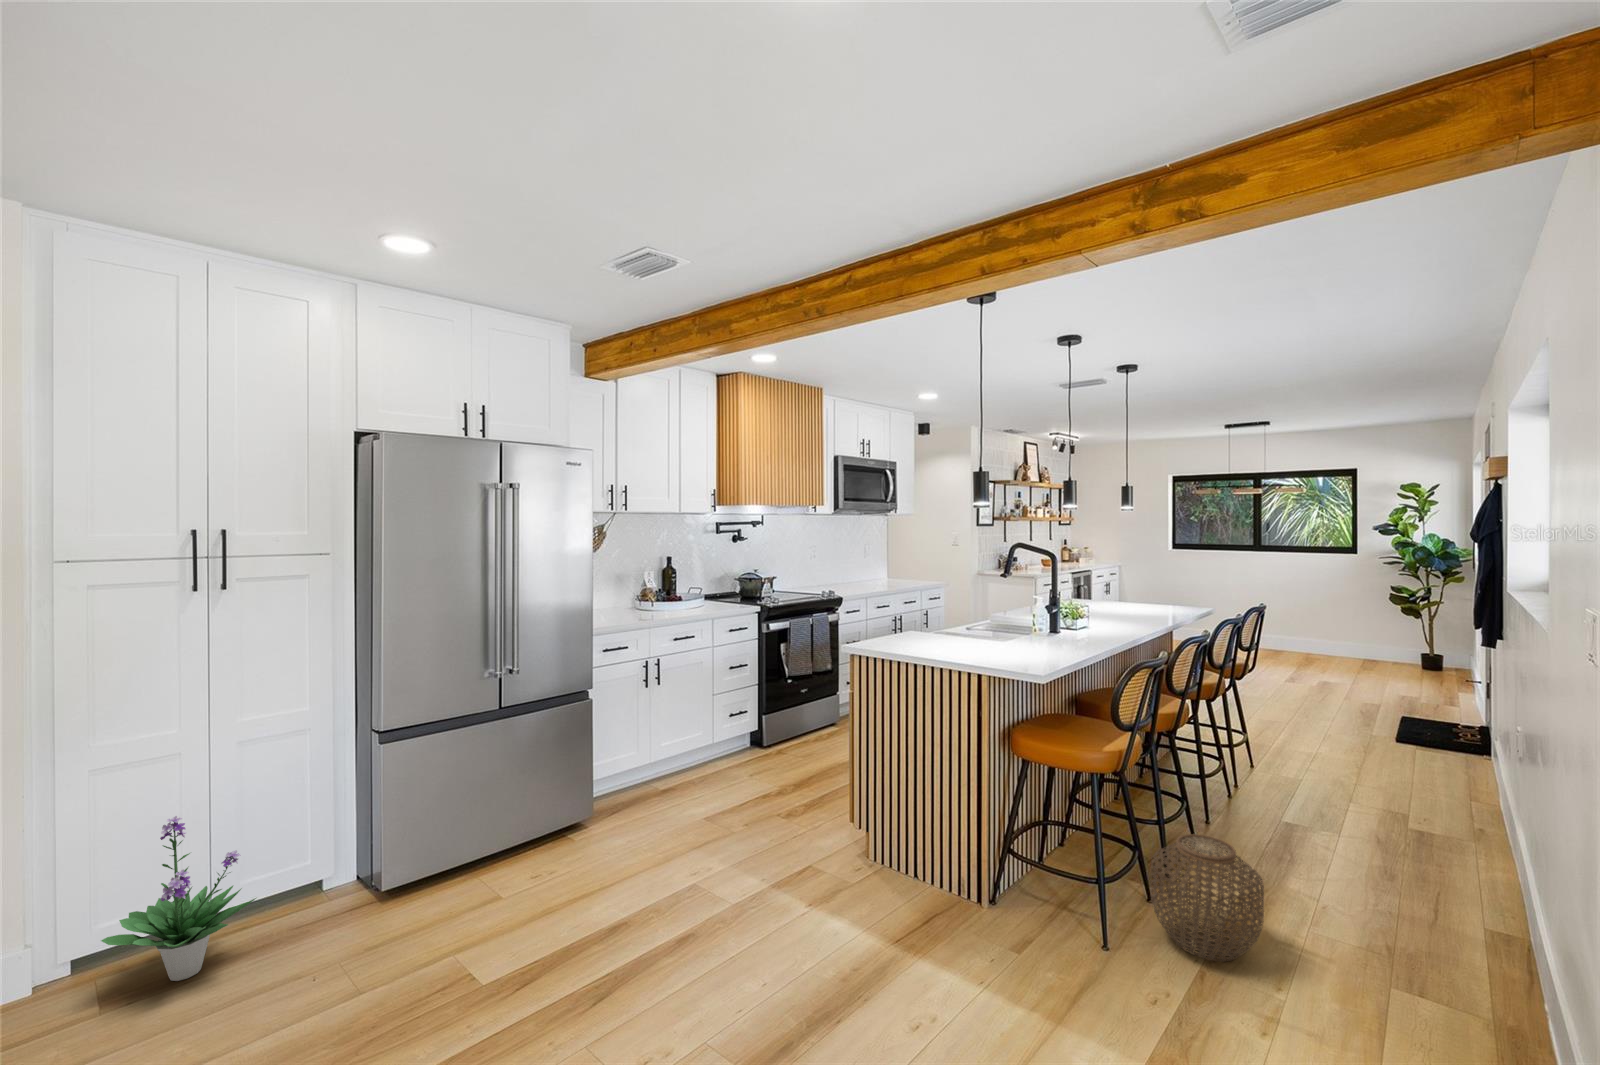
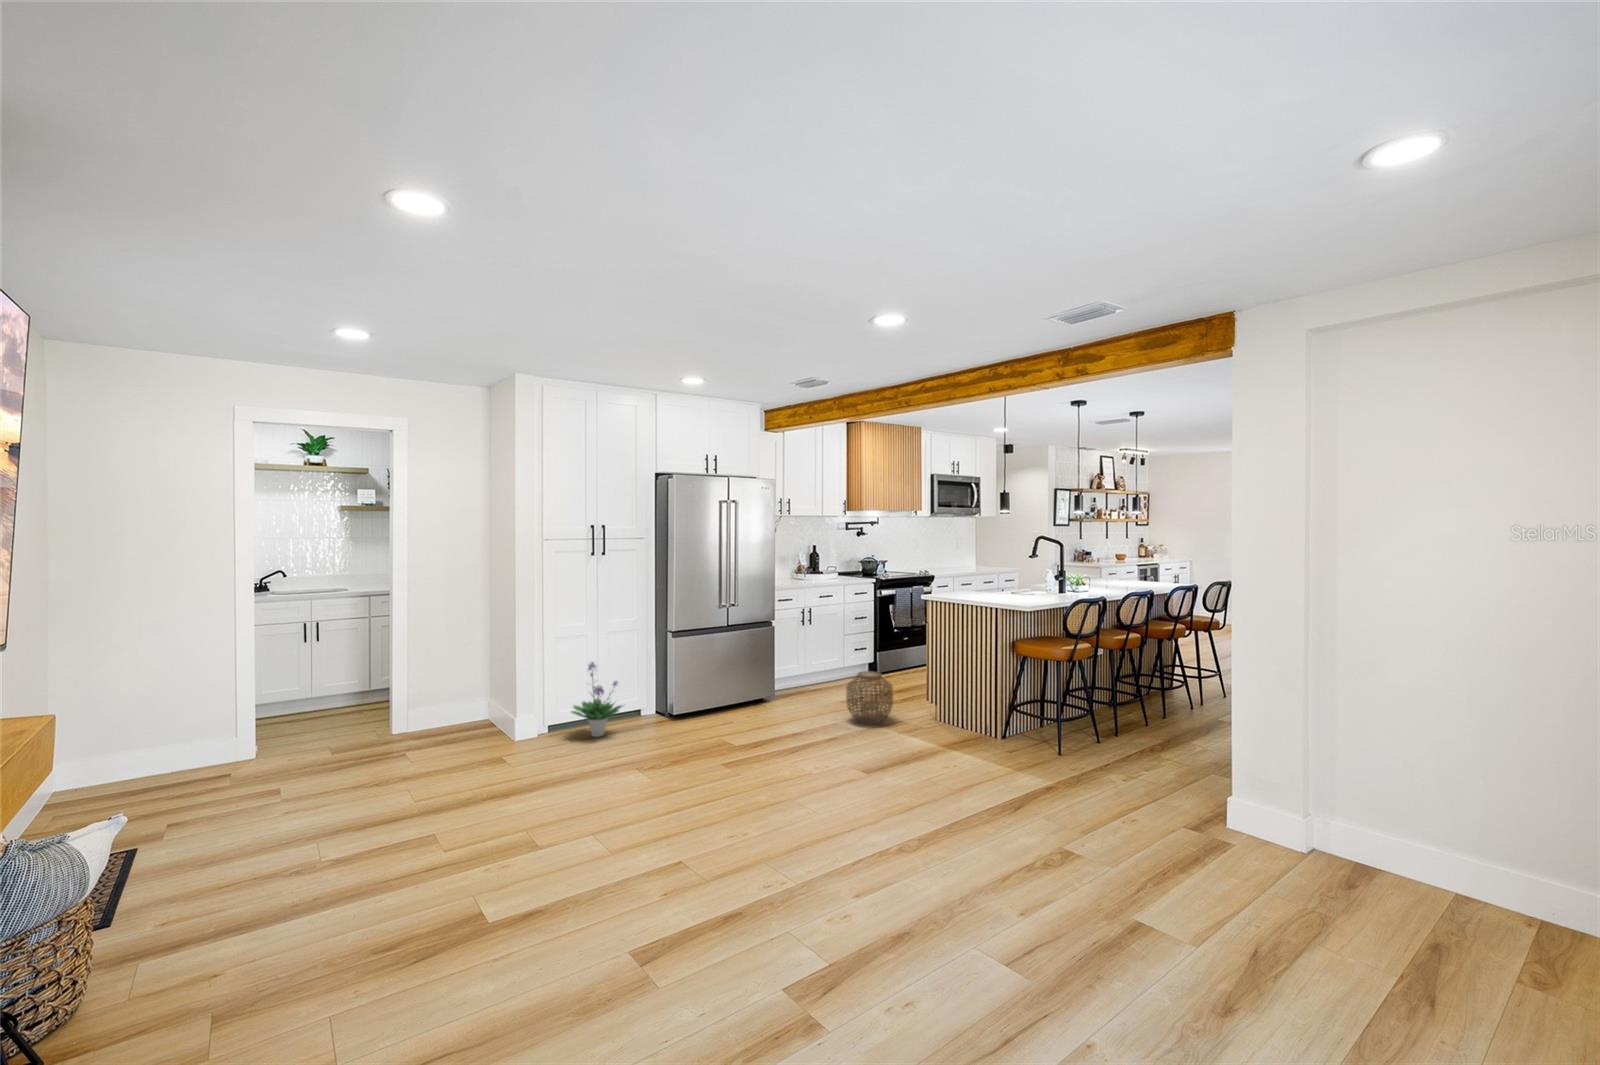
woven basket: present [1151,834,1264,961] -> present [846,671,893,724]

